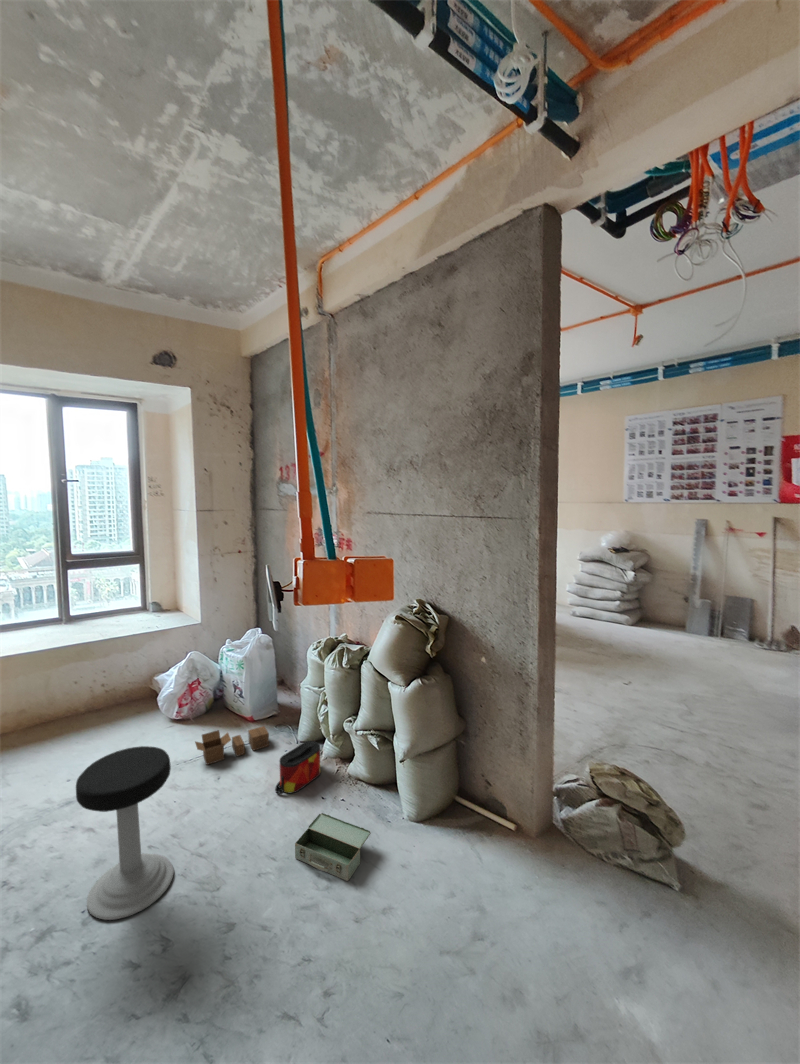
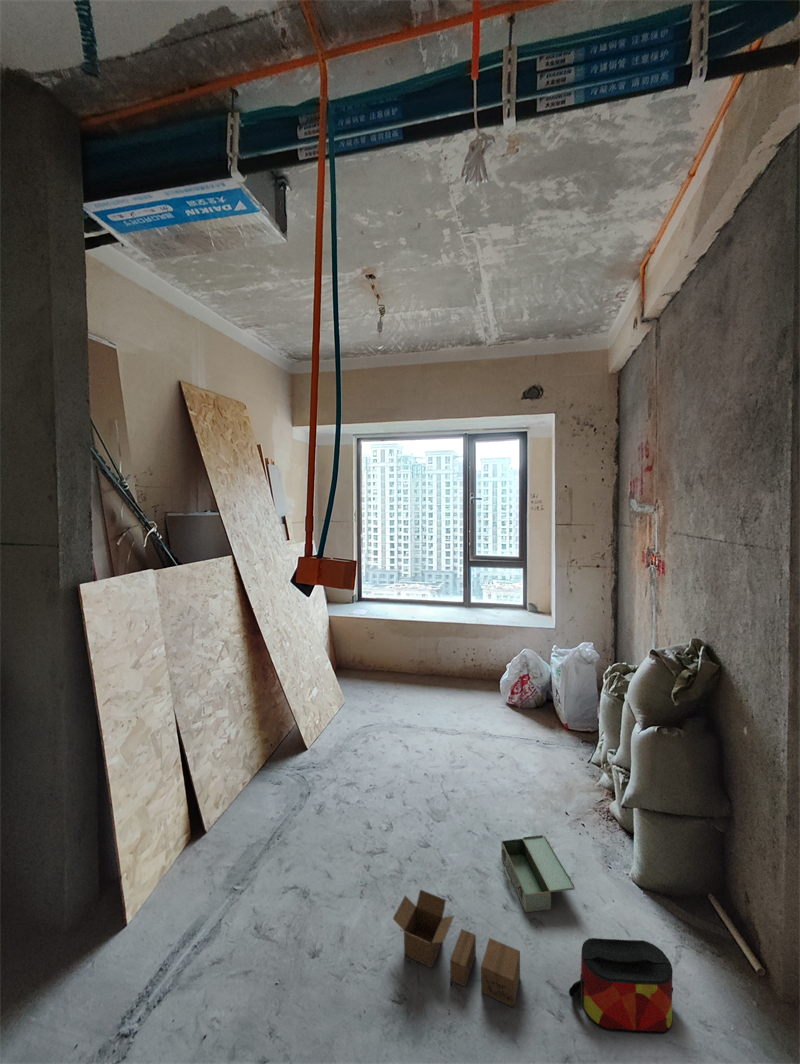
cardboard box: present [195,726,269,765] -> present [393,890,520,1007]
bag: present [275,741,321,793] -> present [569,938,673,1034]
stool: present [76,746,174,920] -> none [369,687,428,808]

